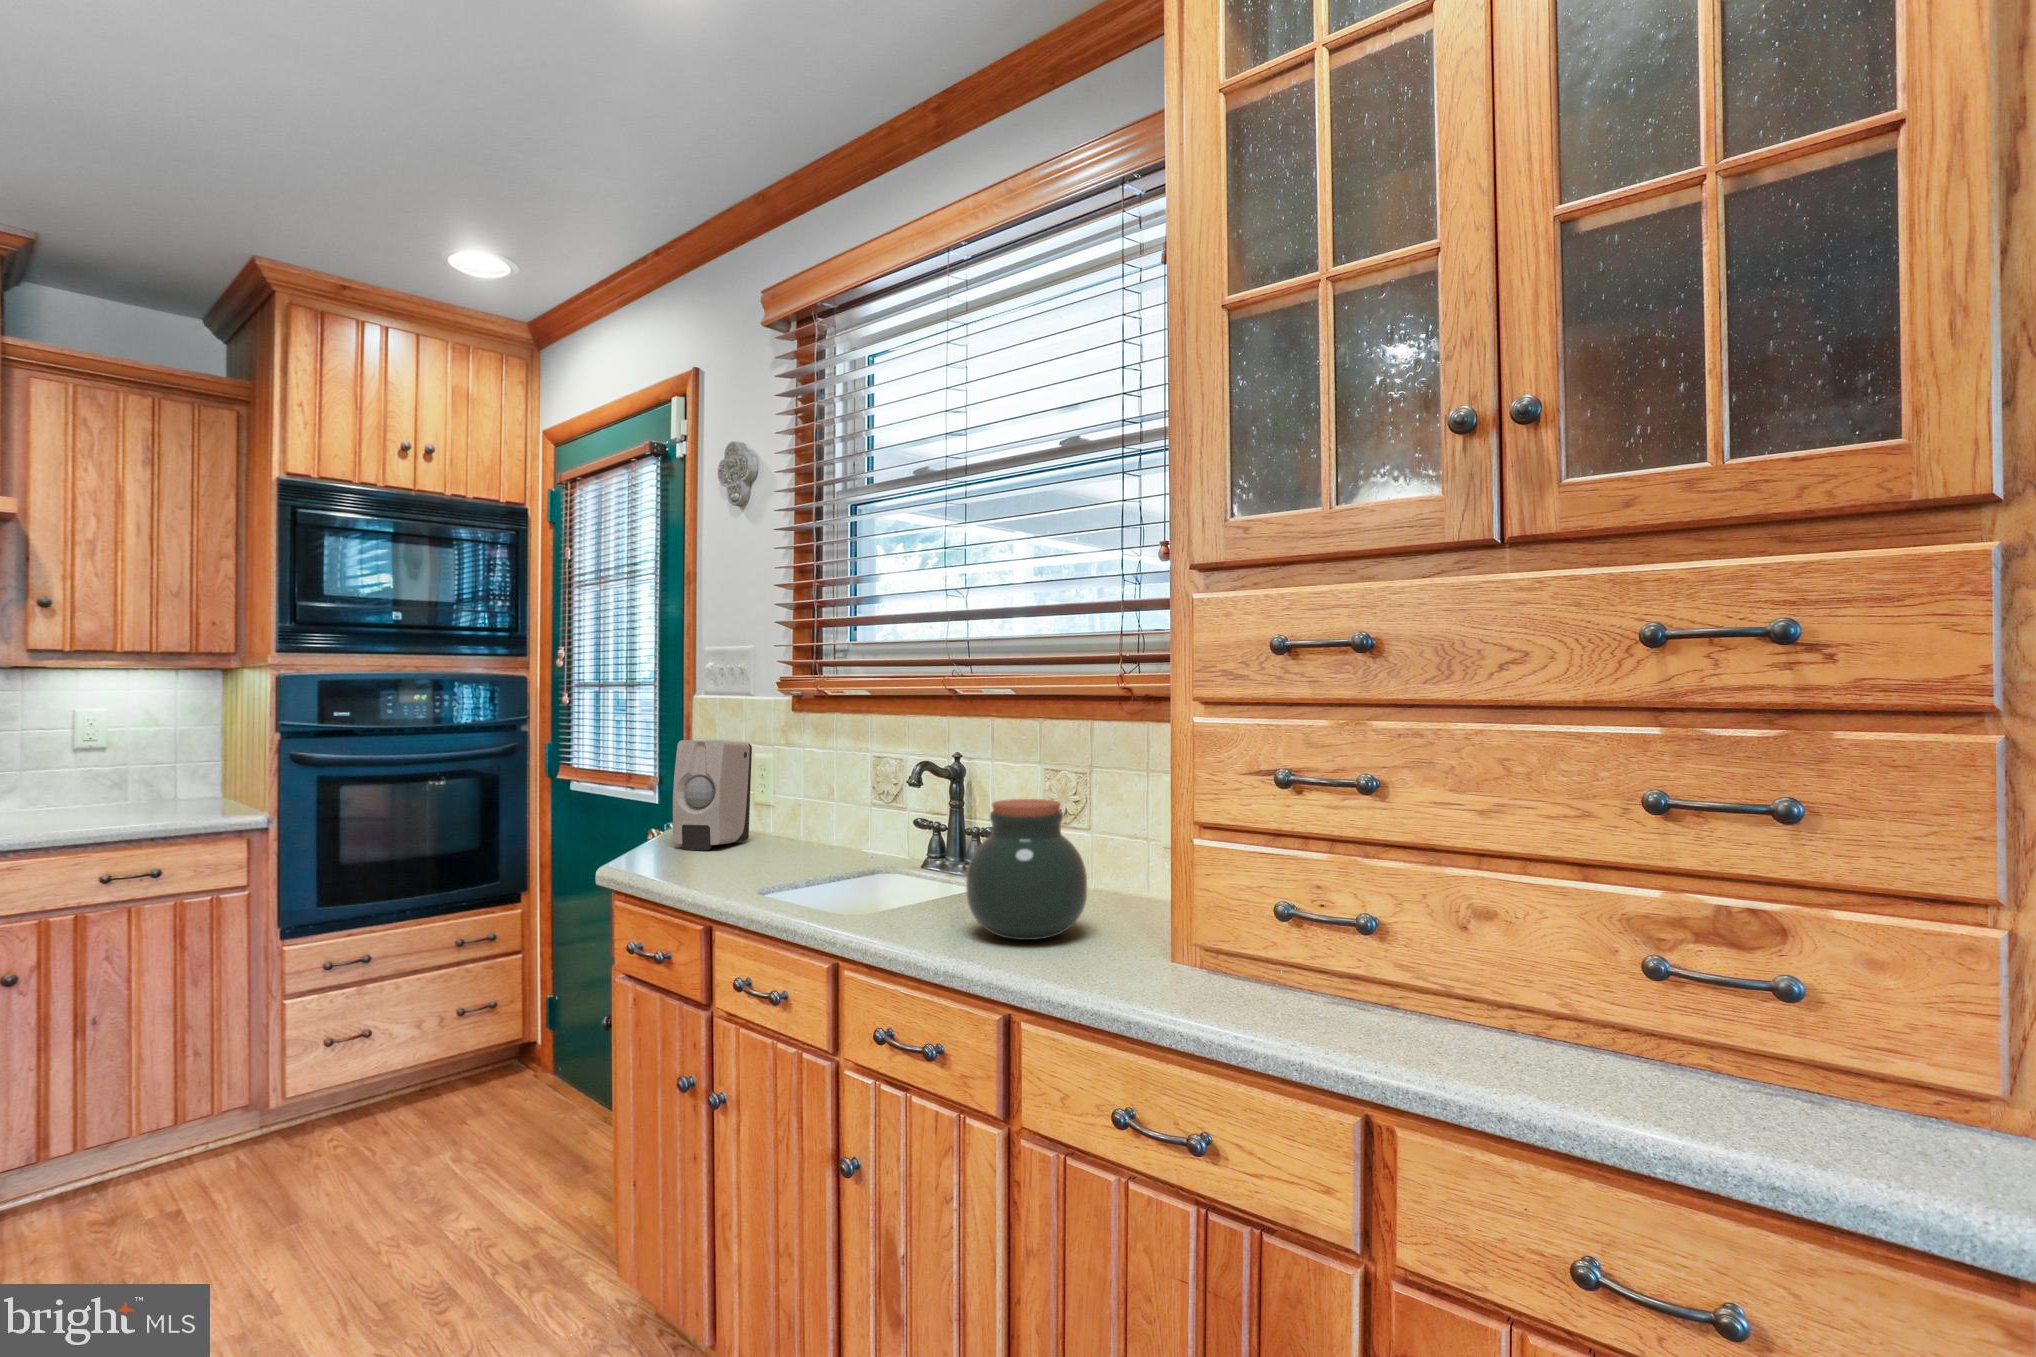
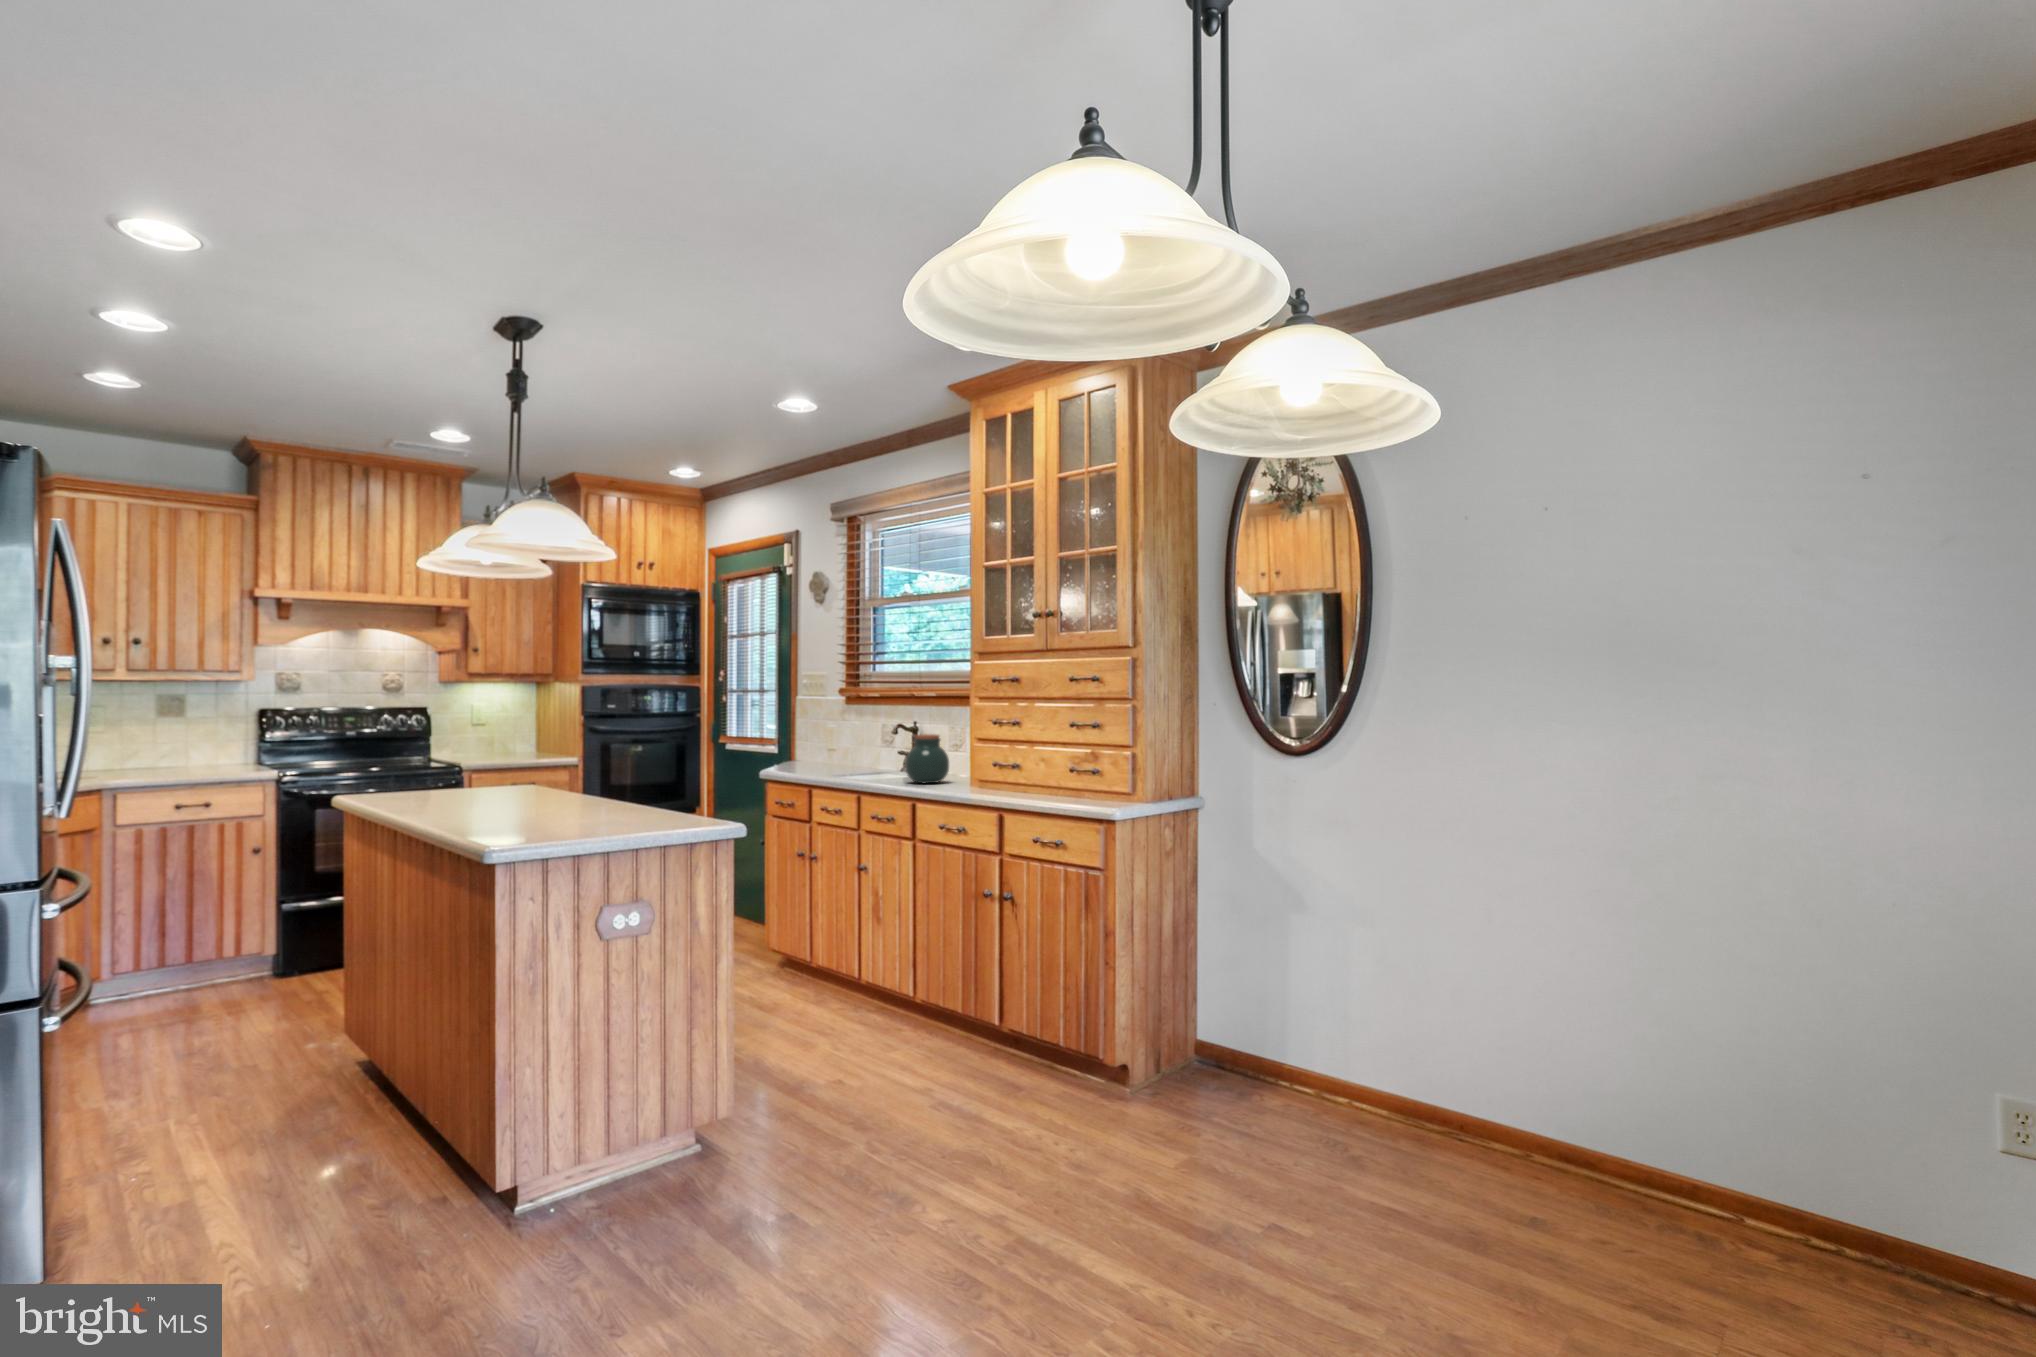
soap dispenser: present [673,740,752,850] -> none [790,717,826,768]

